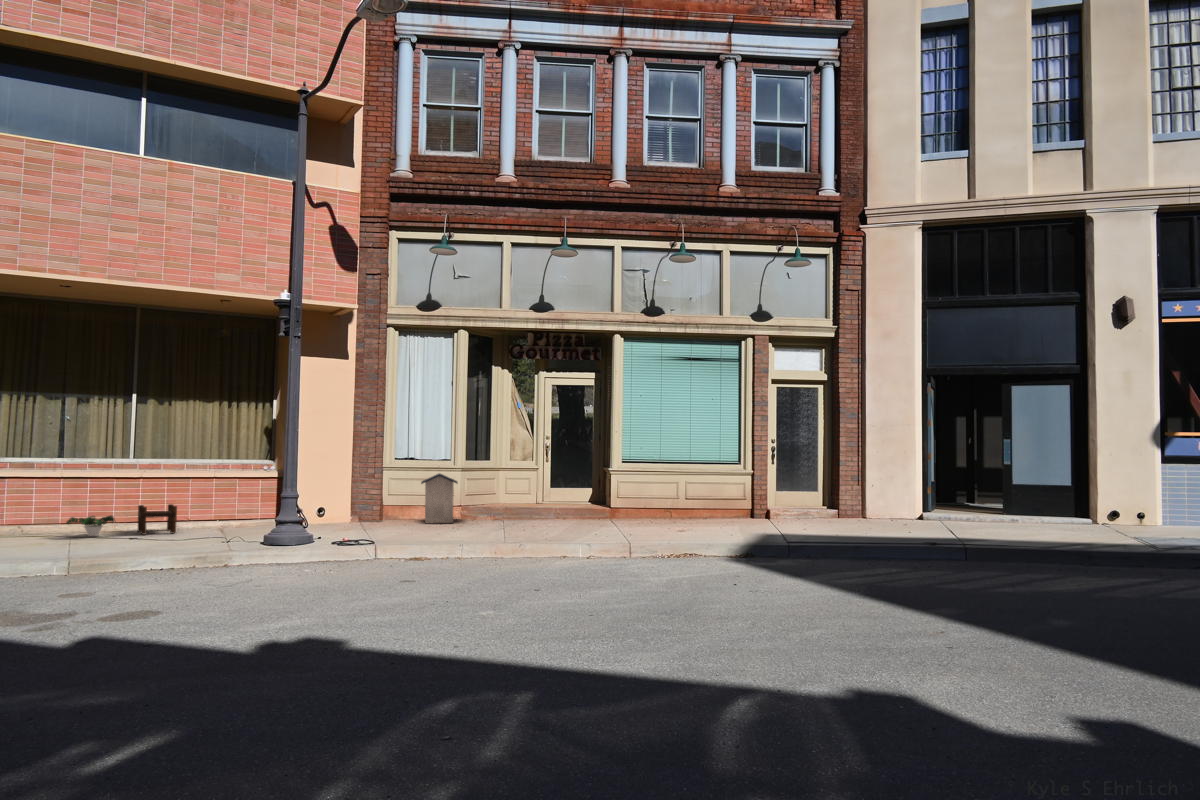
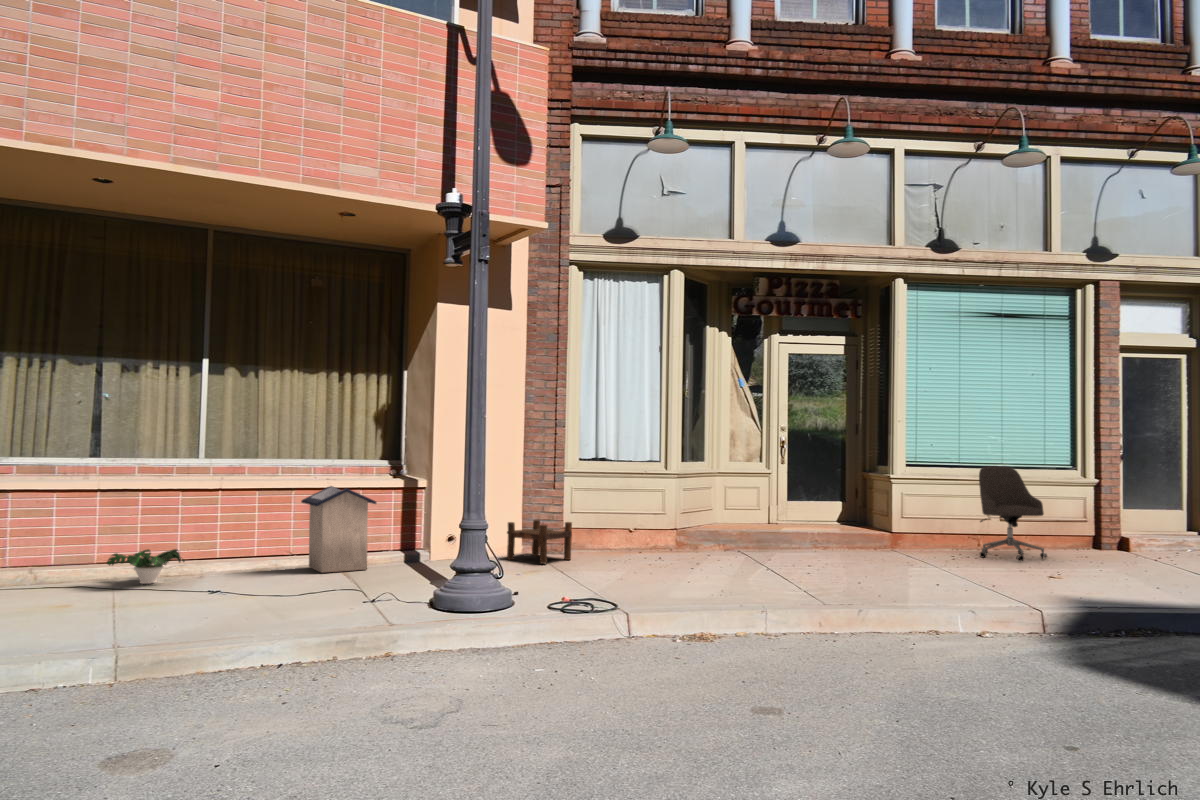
chair: none [663,462,707,524] -> present [979,466,1047,561]
trash can: present [421,473,457,523] -> present [301,486,376,573]
stool: present [138,504,177,535] -> present [507,520,572,564]

